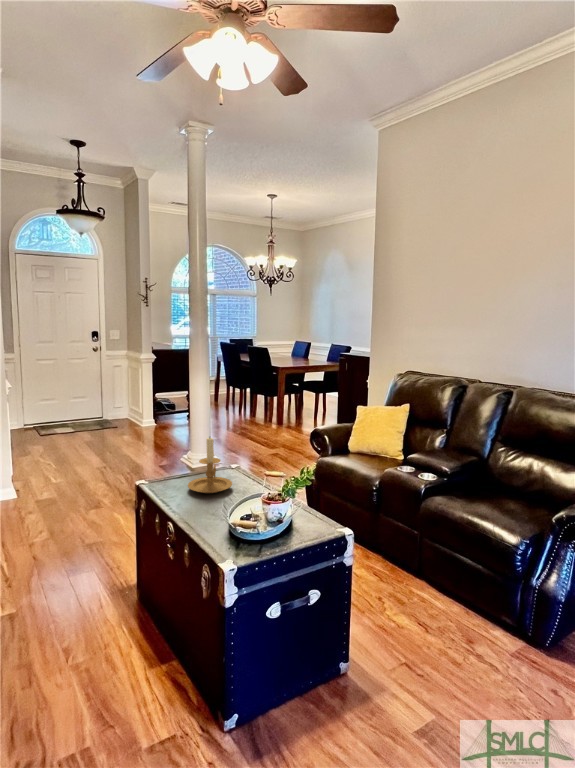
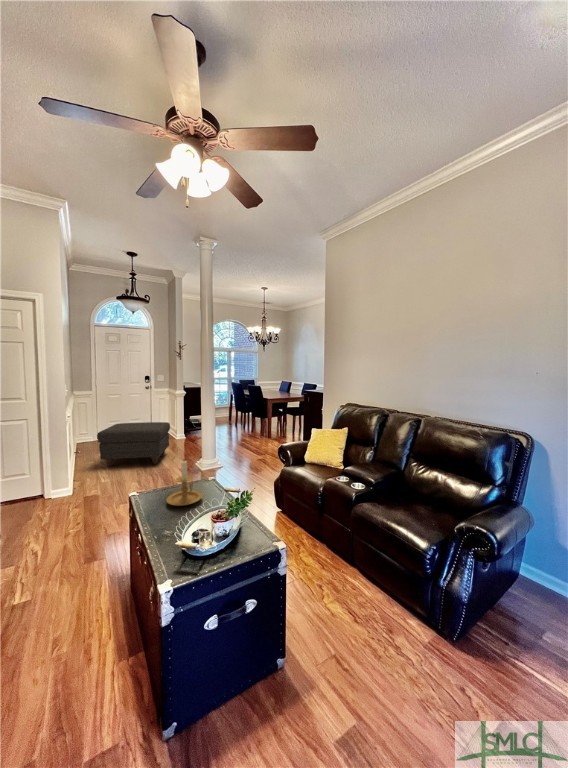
ottoman: none [40,399,140,460] -> present [97,422,170,466]

